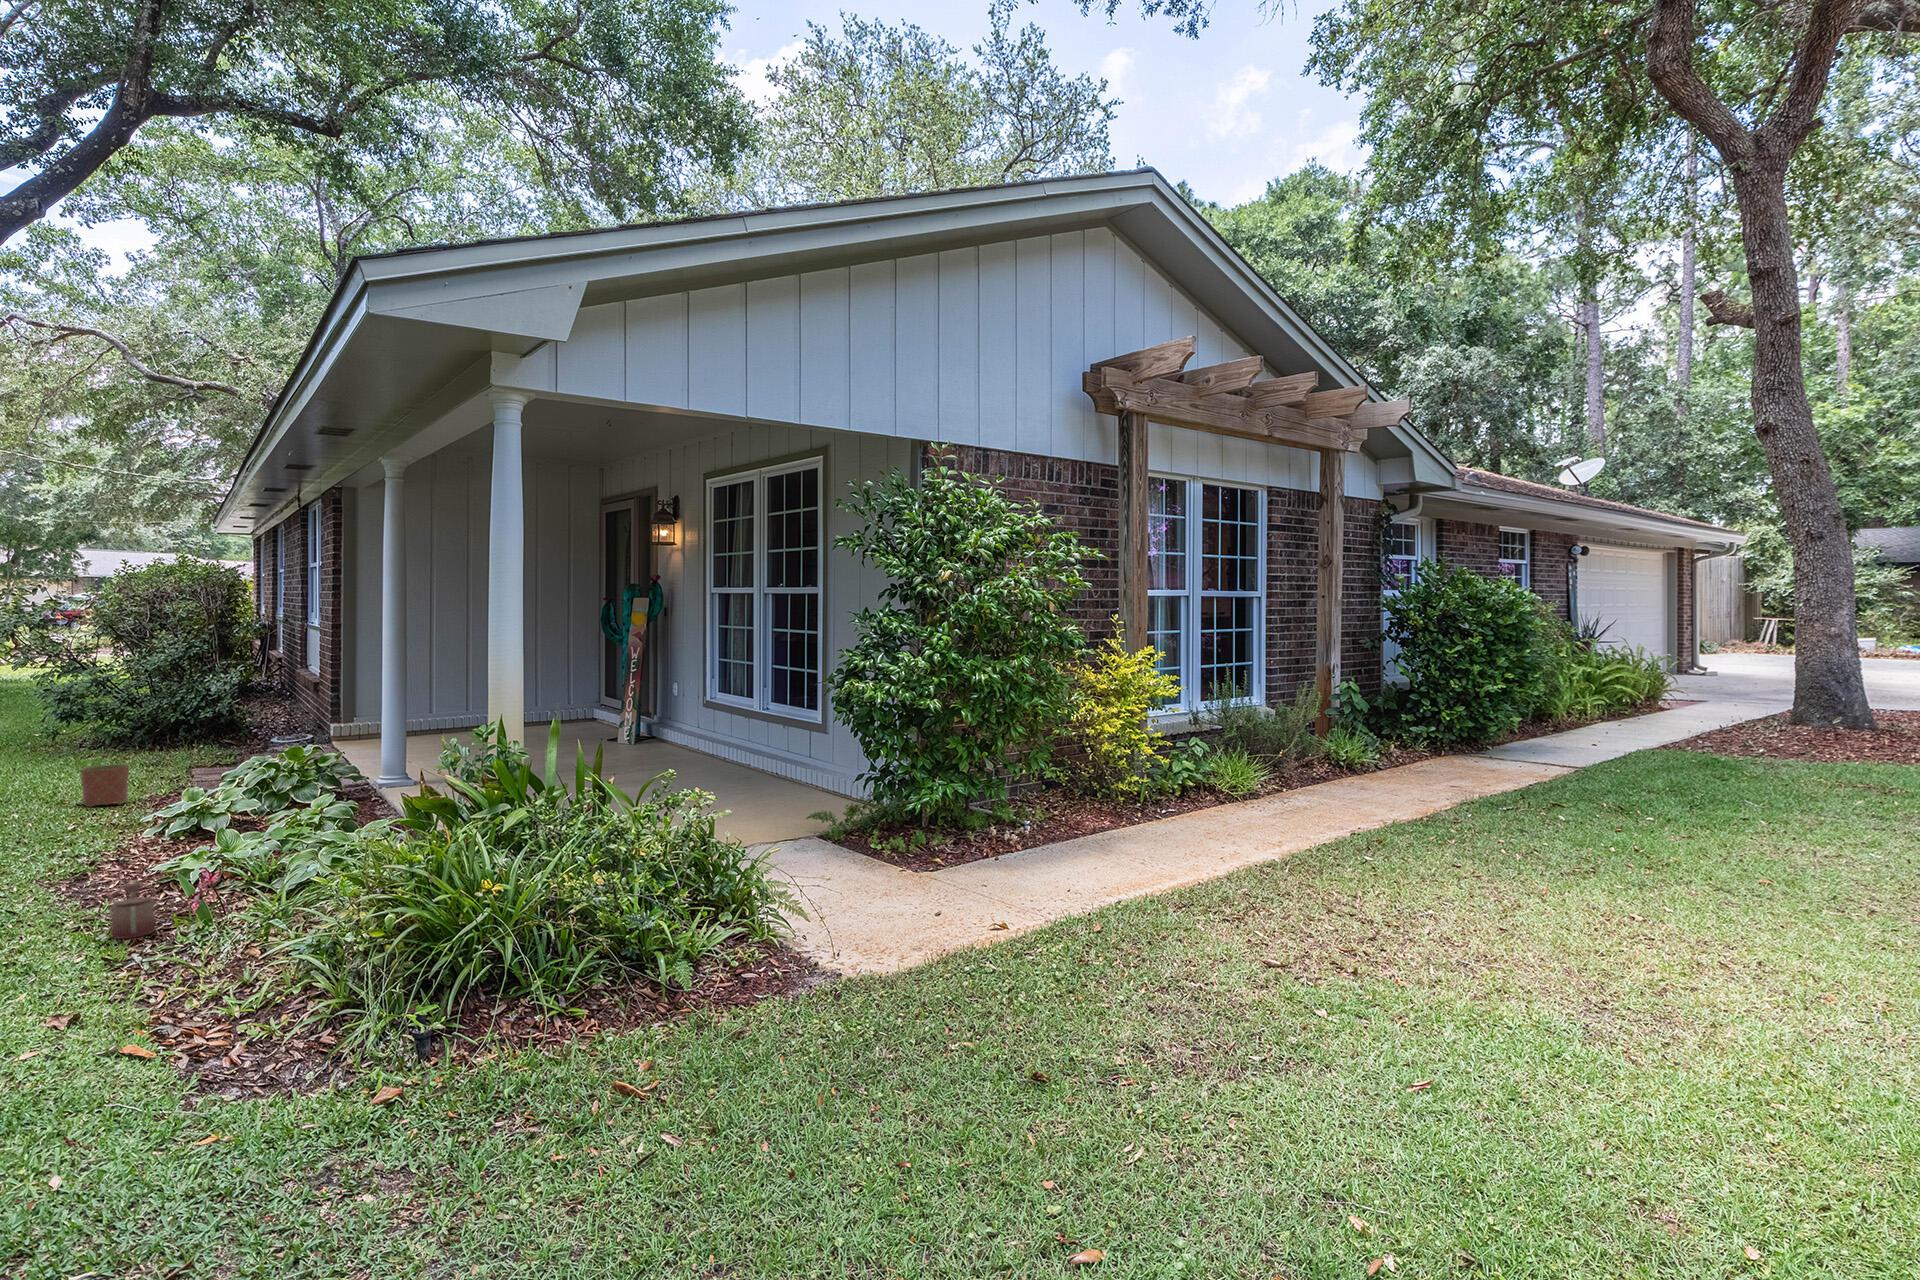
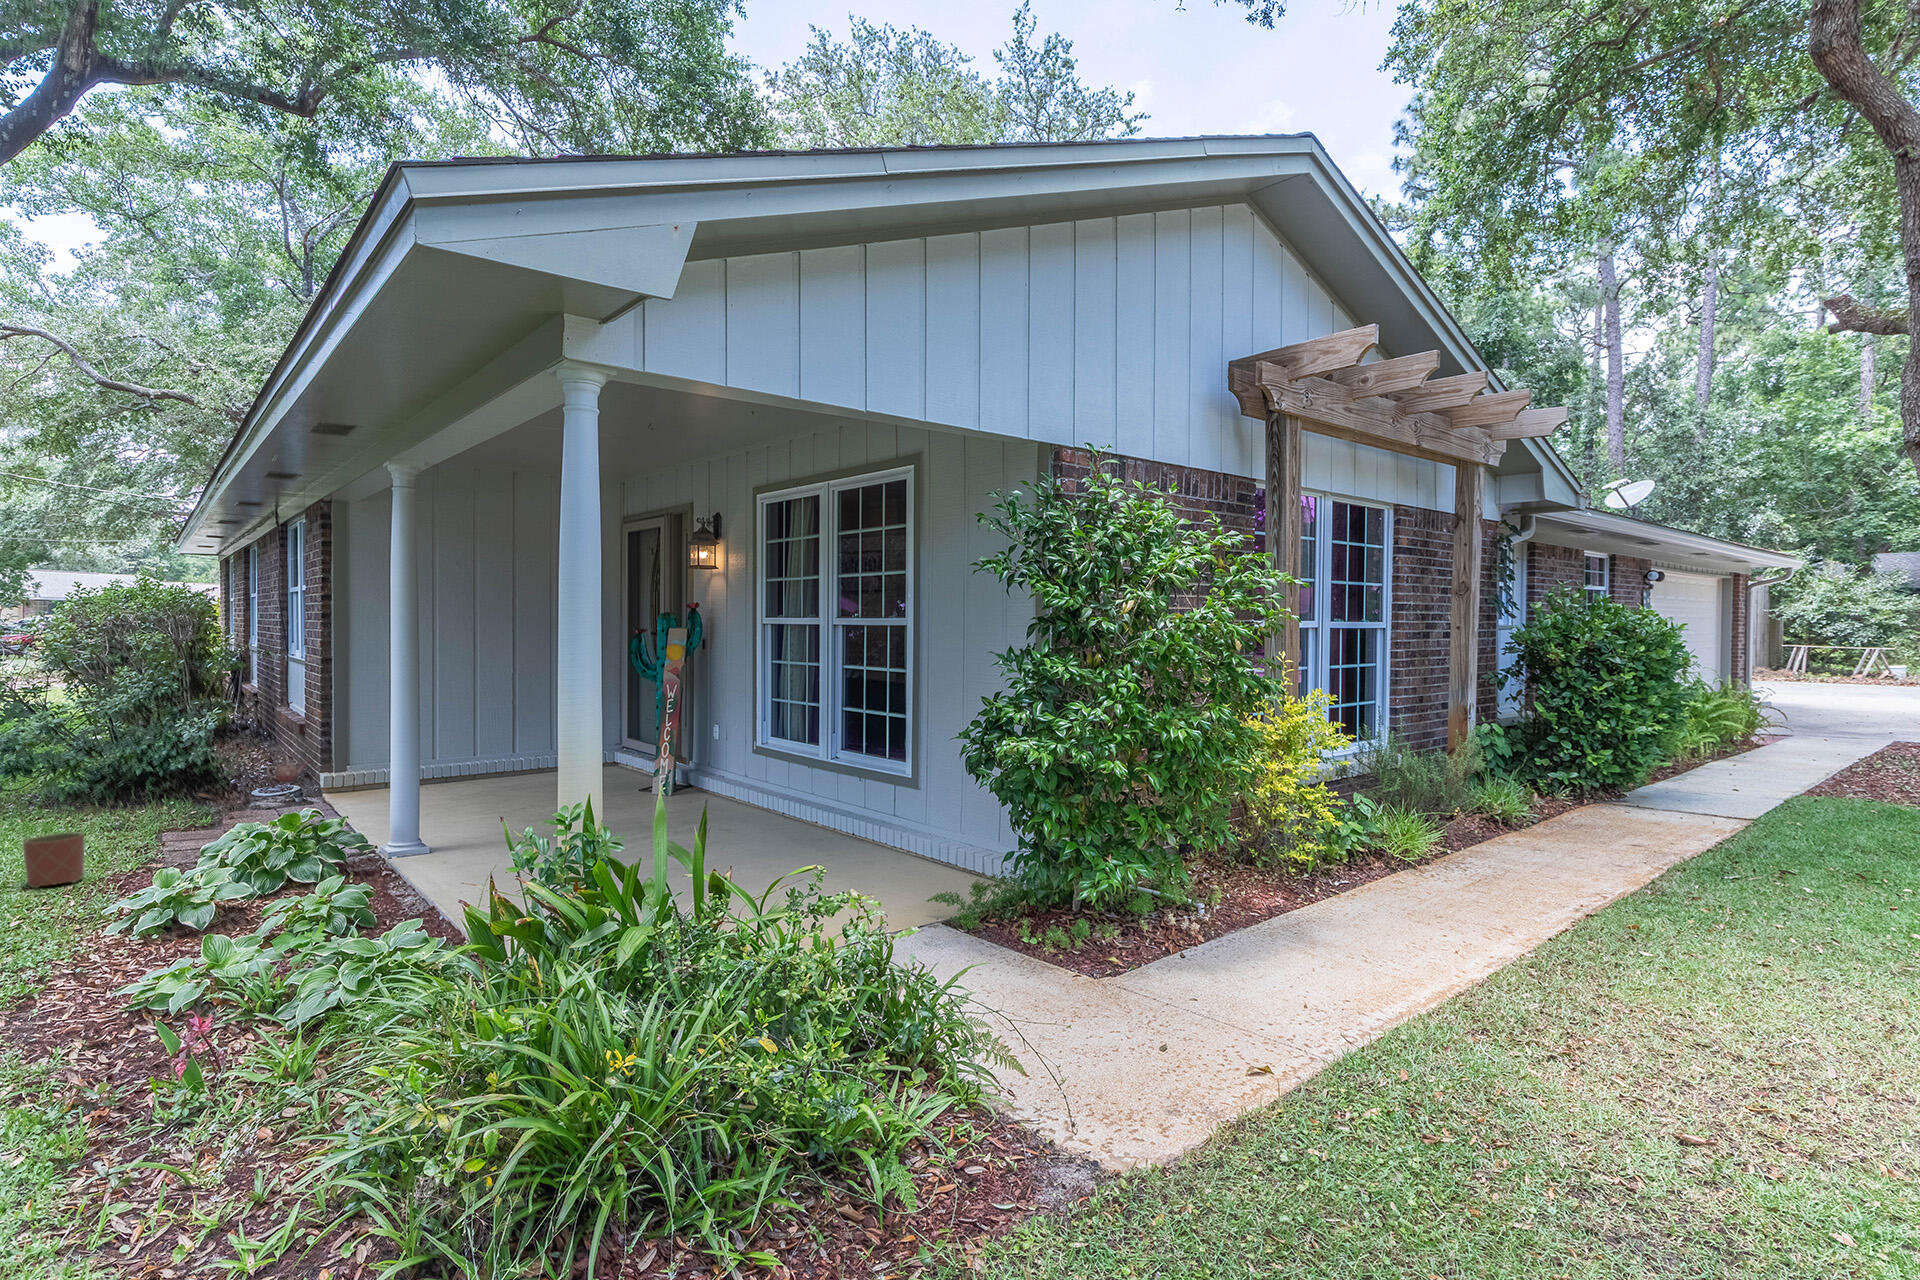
watering can: present [108,882,157,939] -> present [267,756,311,781]

